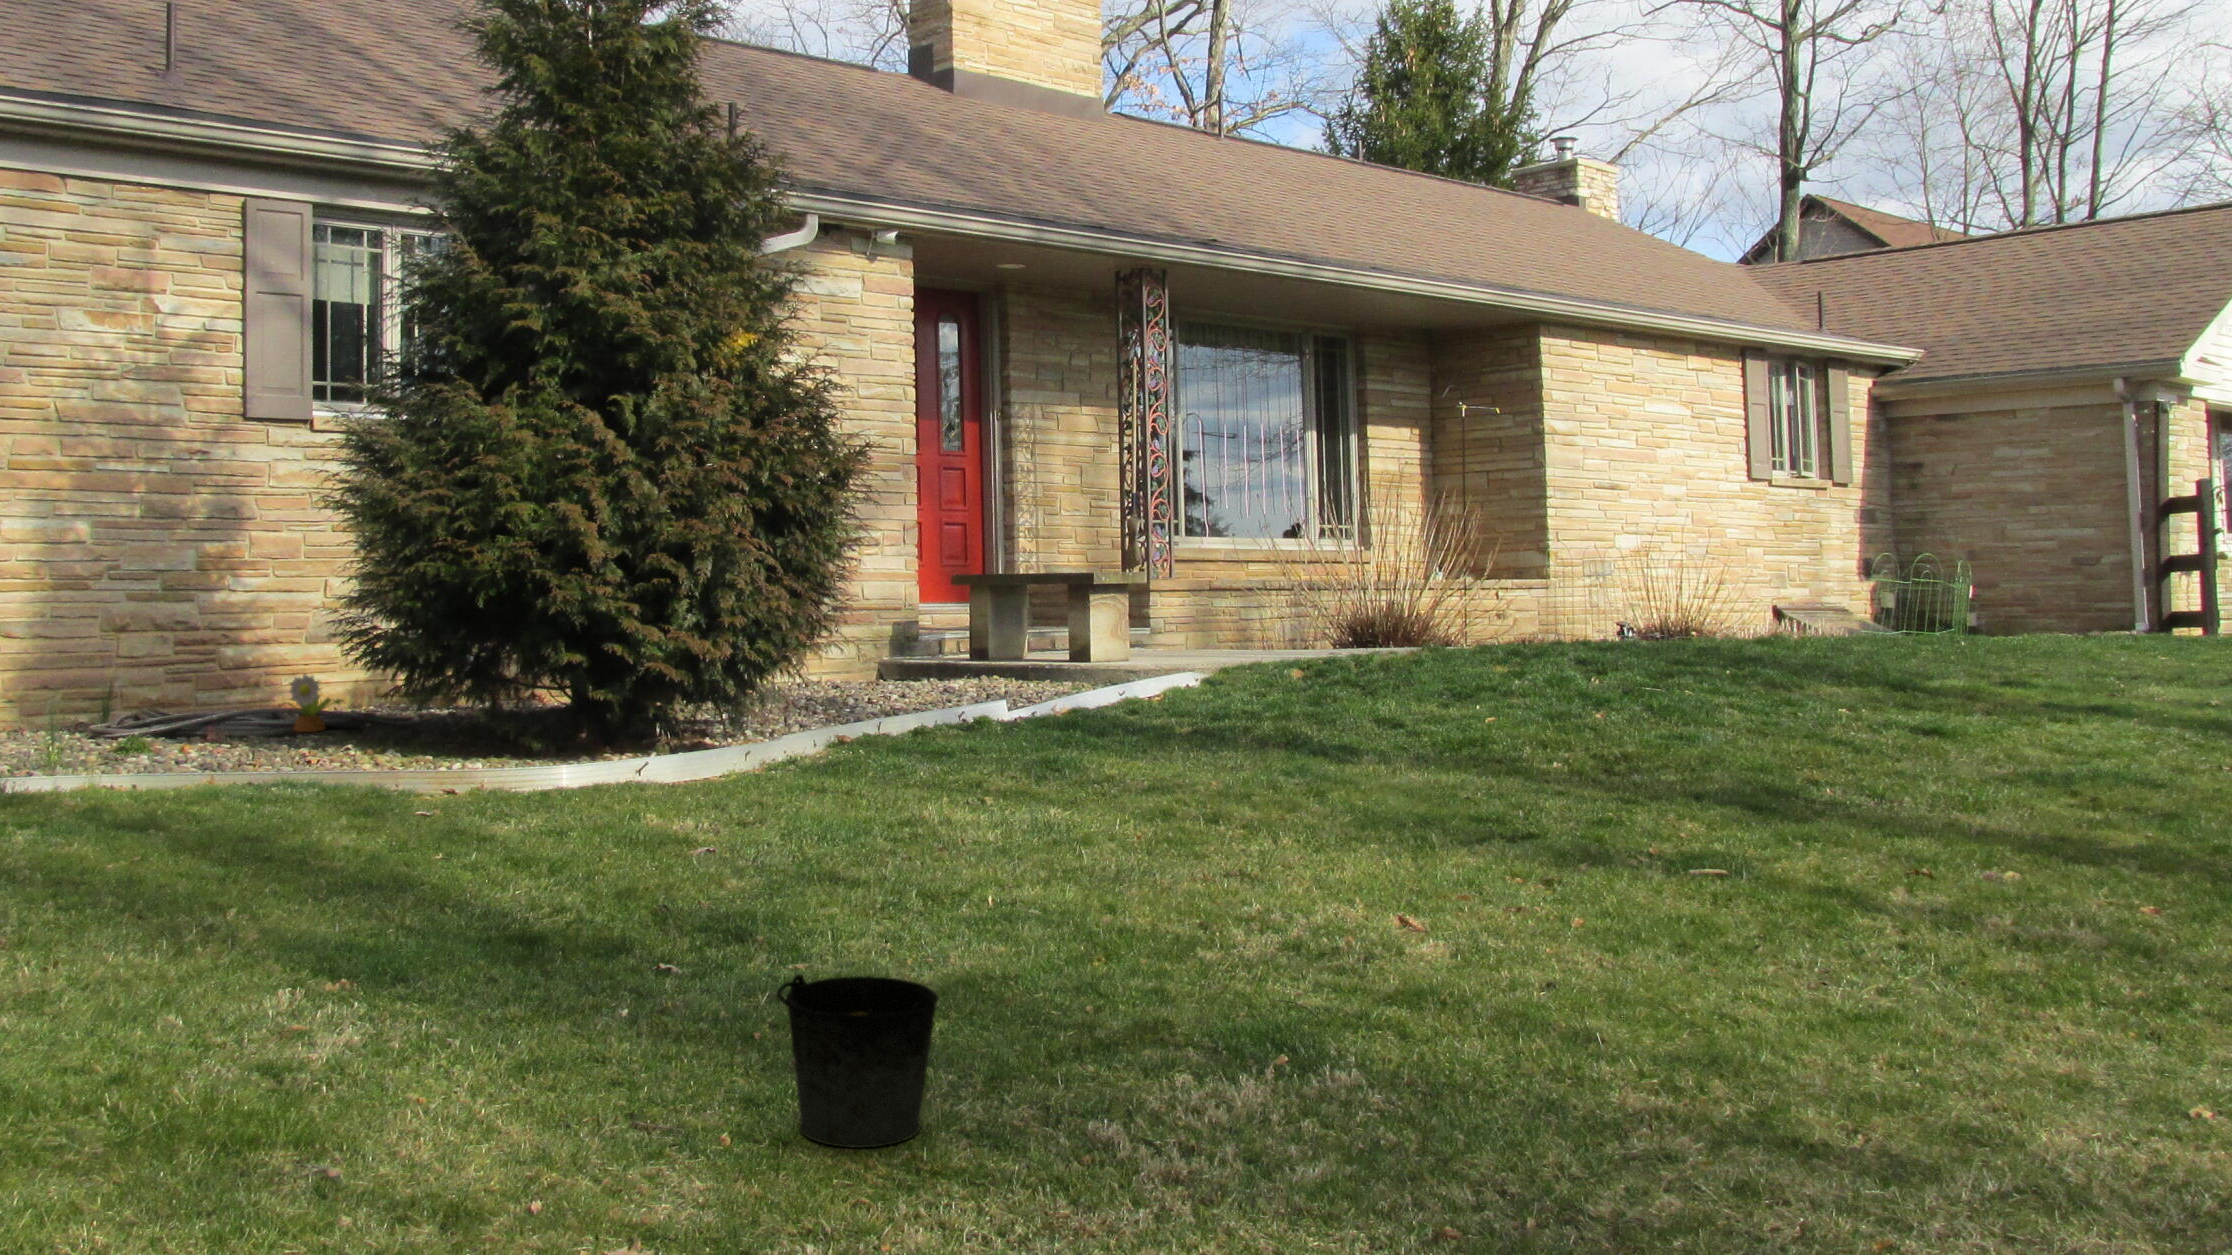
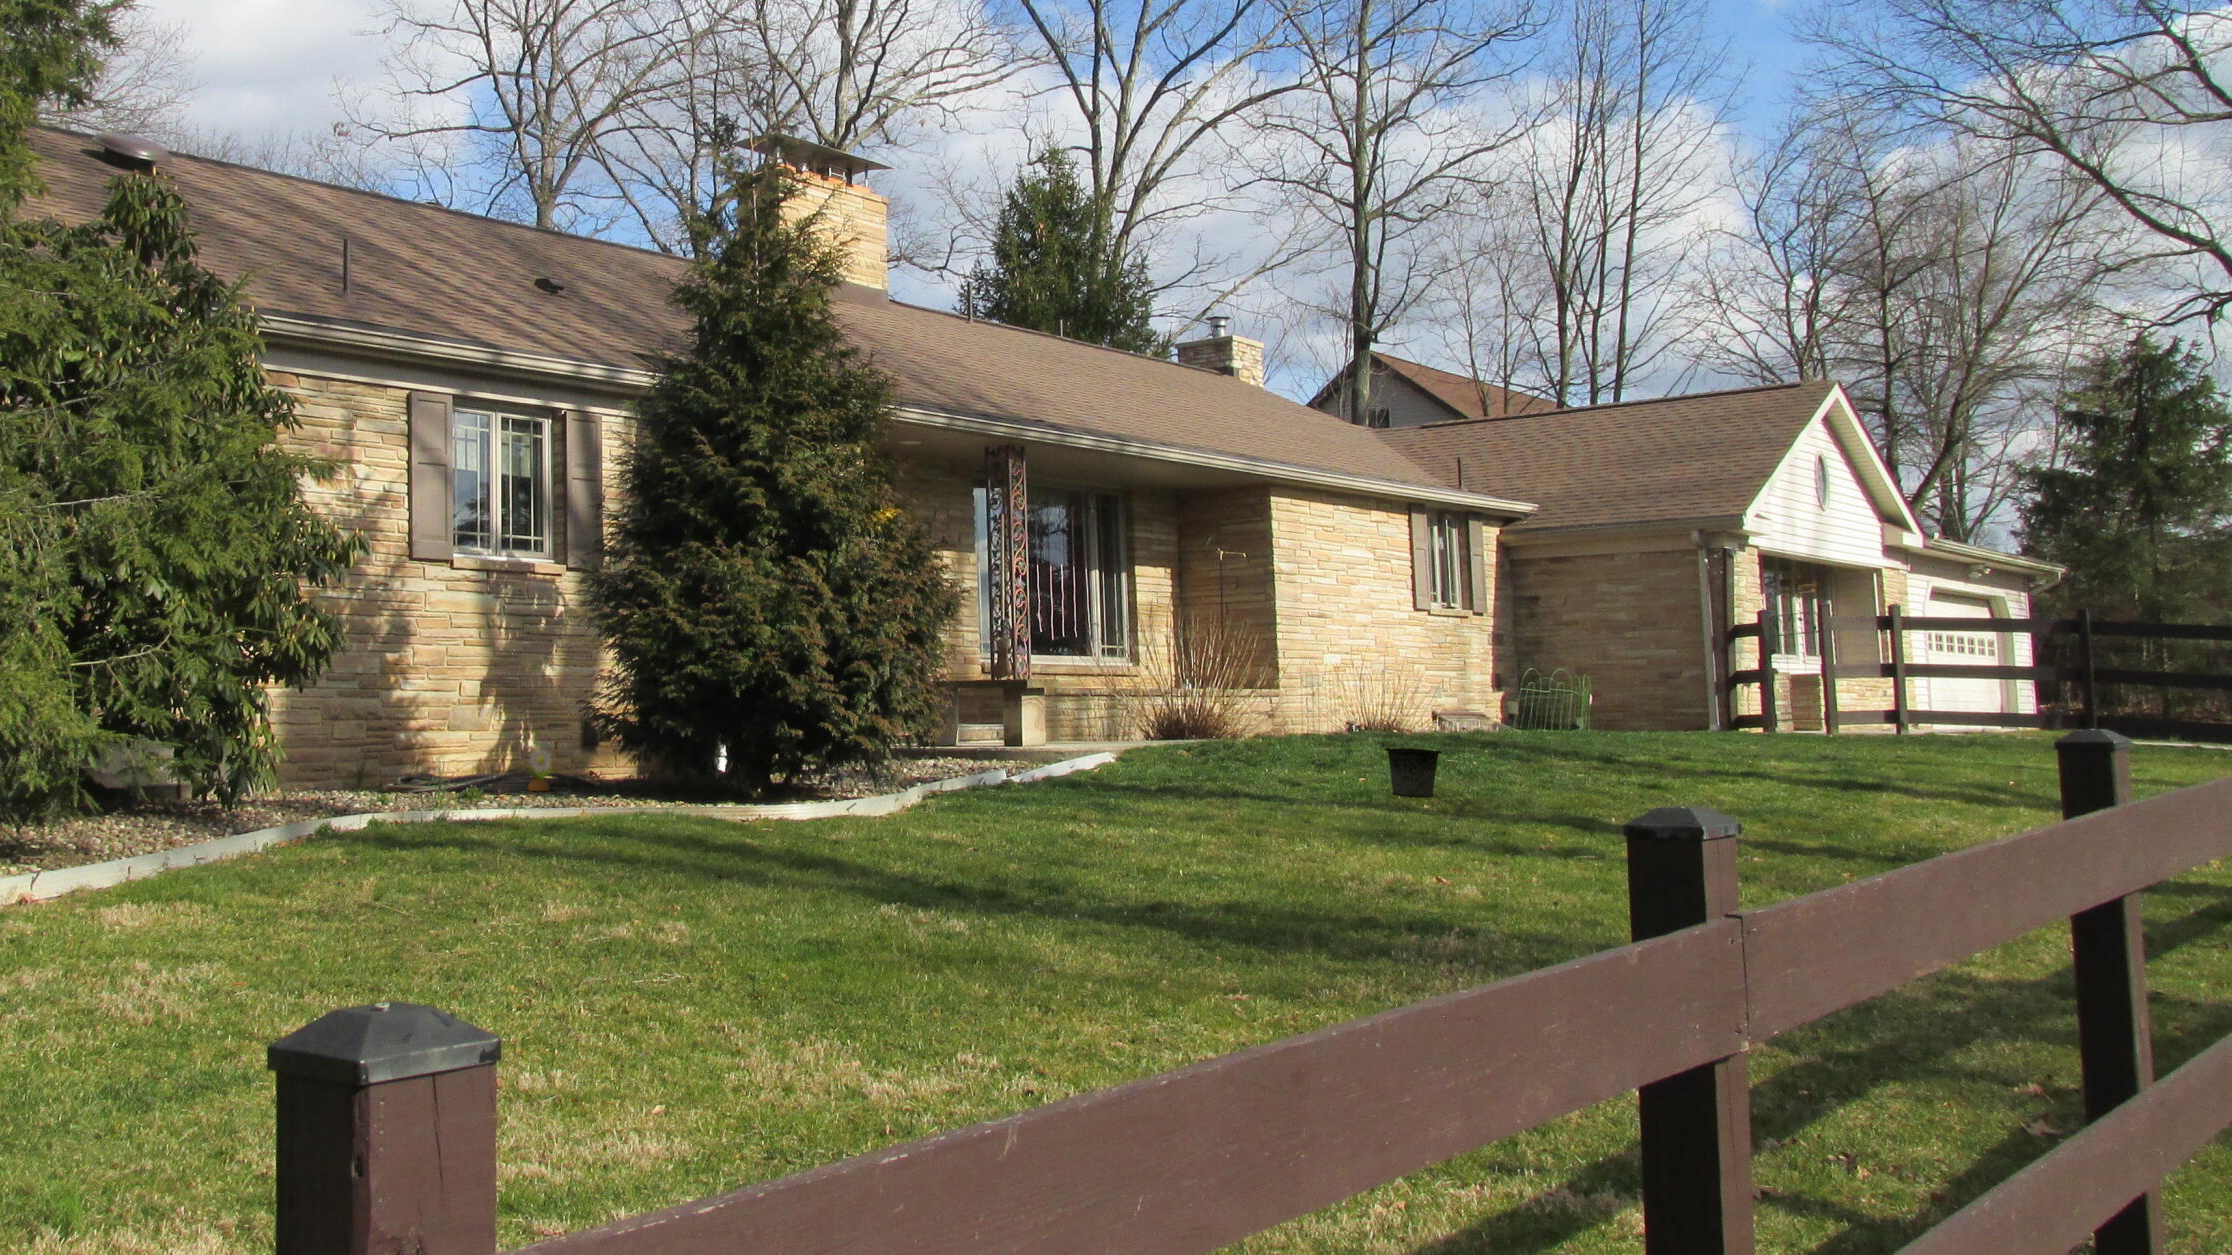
bucket: present [777,974,938,1148] -> present [1384,747,1442,797]

